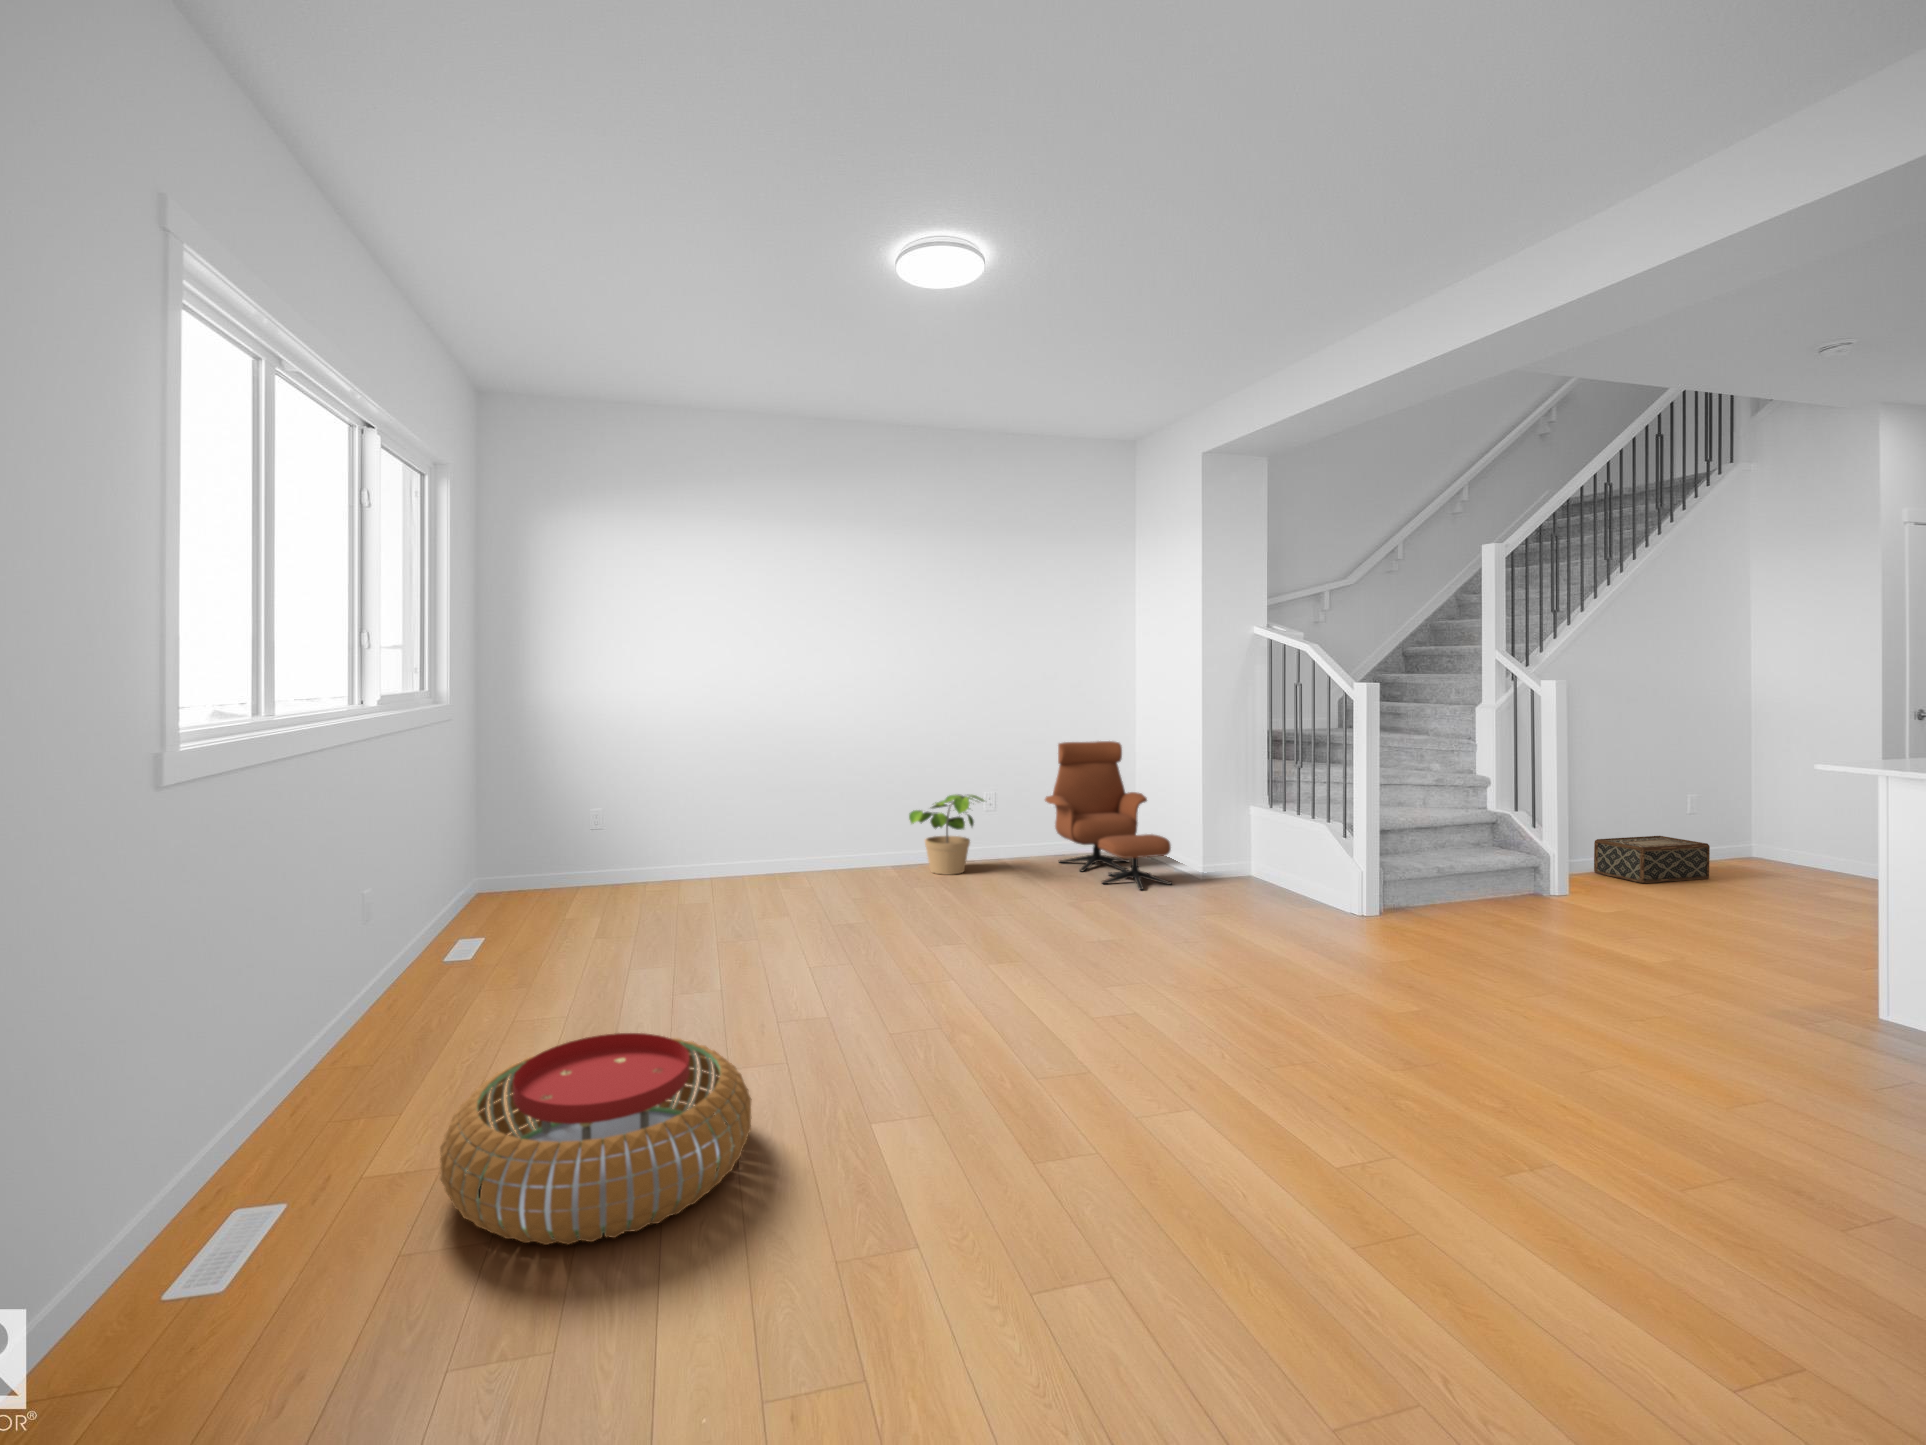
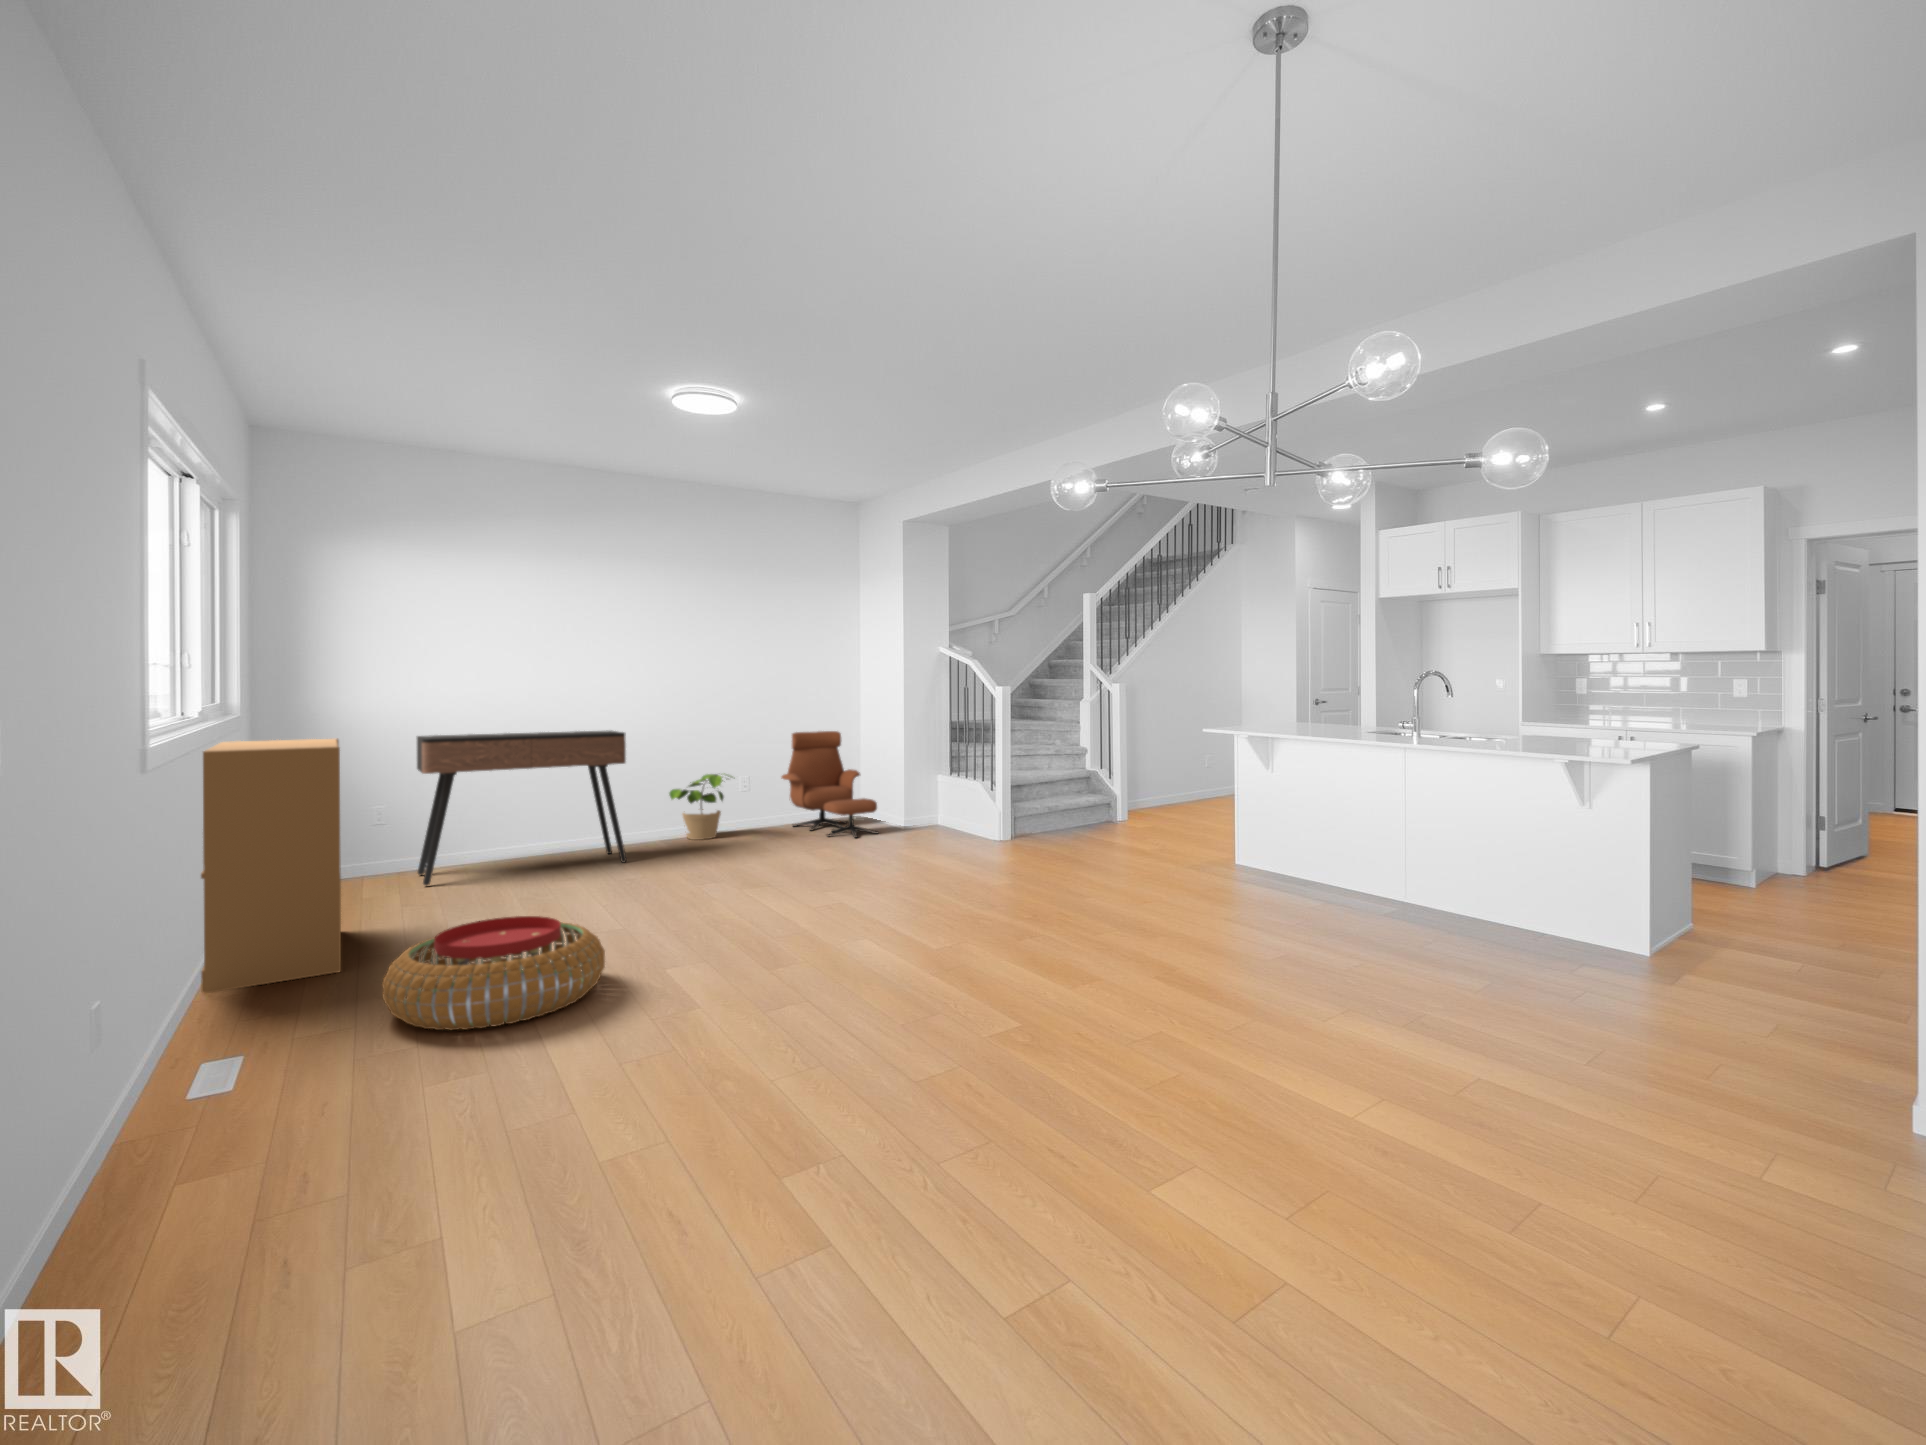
console table: none [629,738,853,919] -> present [417,731,627,886]
bookshelf: none [315,752,513,1078] -> present [201,739,341,993]
woven basket: present [1594,836,1710,883] -> none [1148,784,1209,813]

